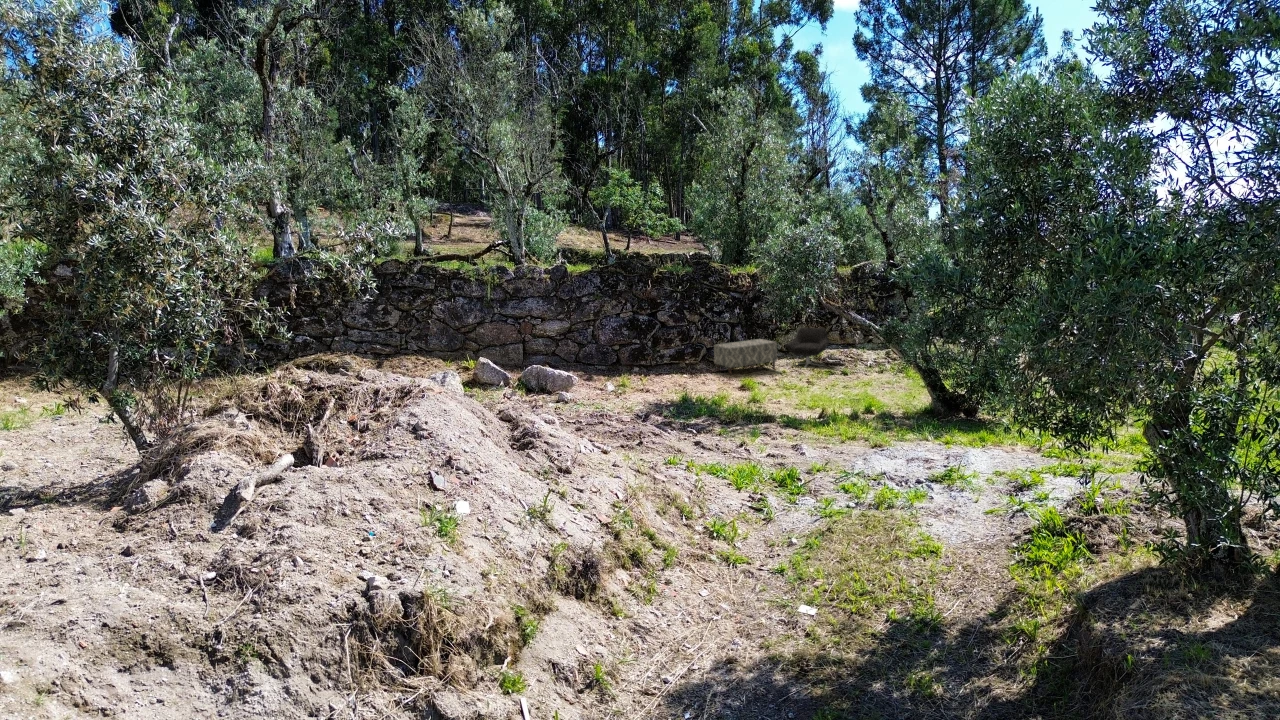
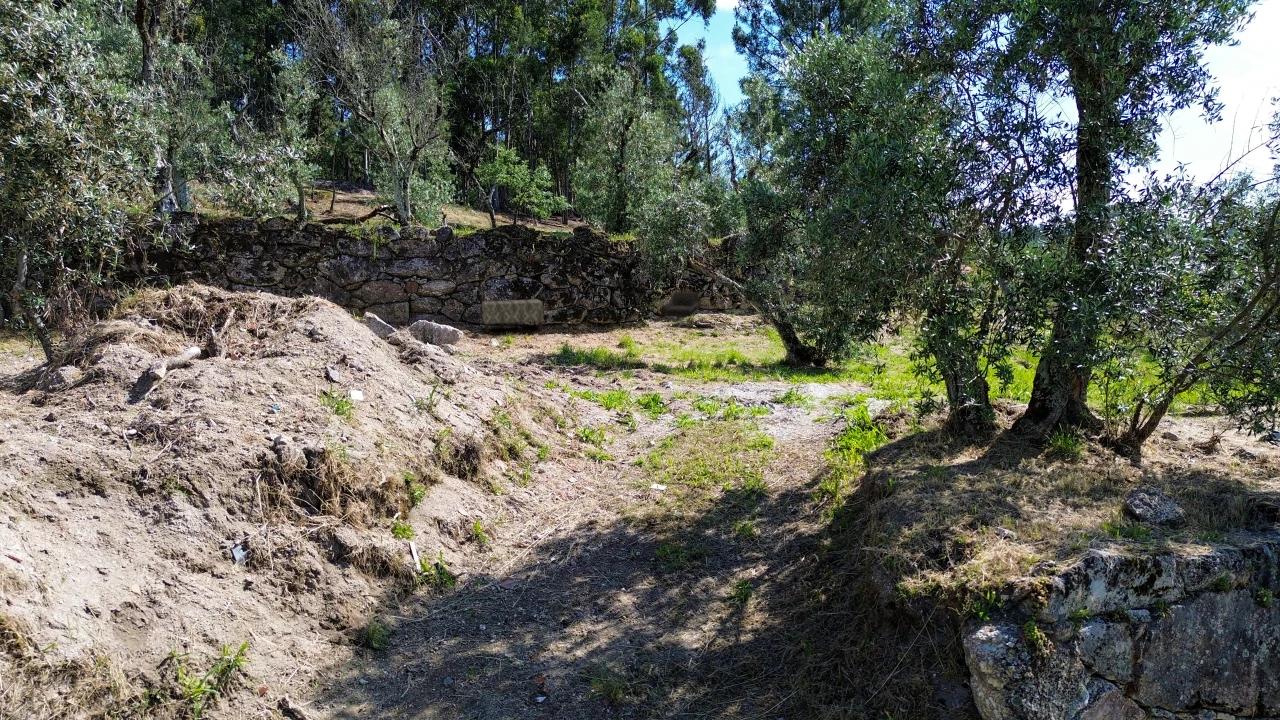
bench: present [714,339,777,375] -> present [482,299,543,332]

